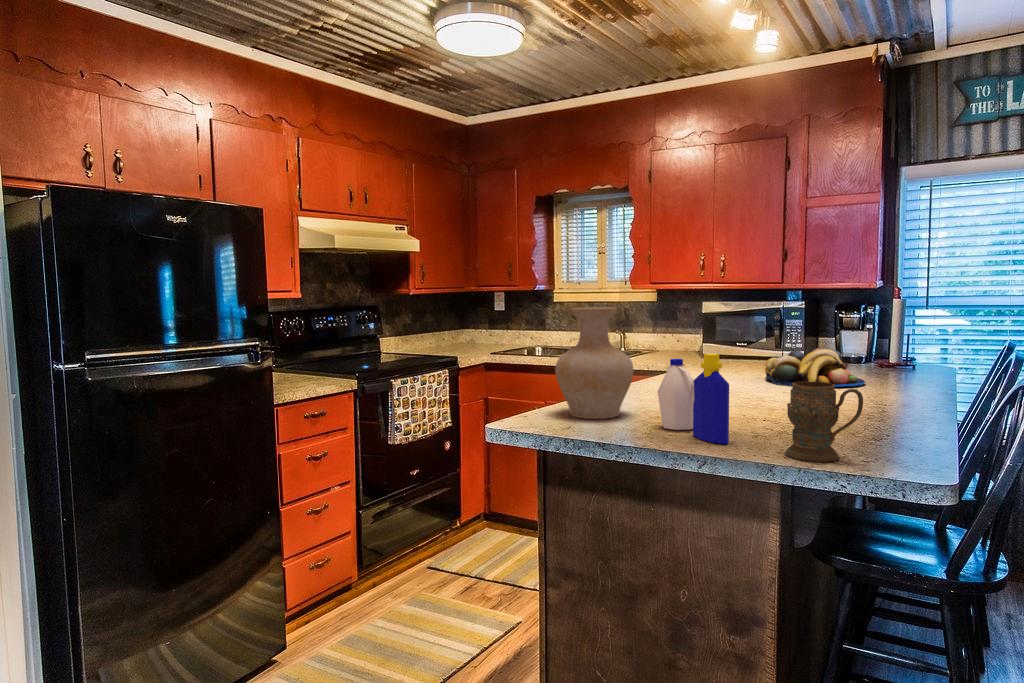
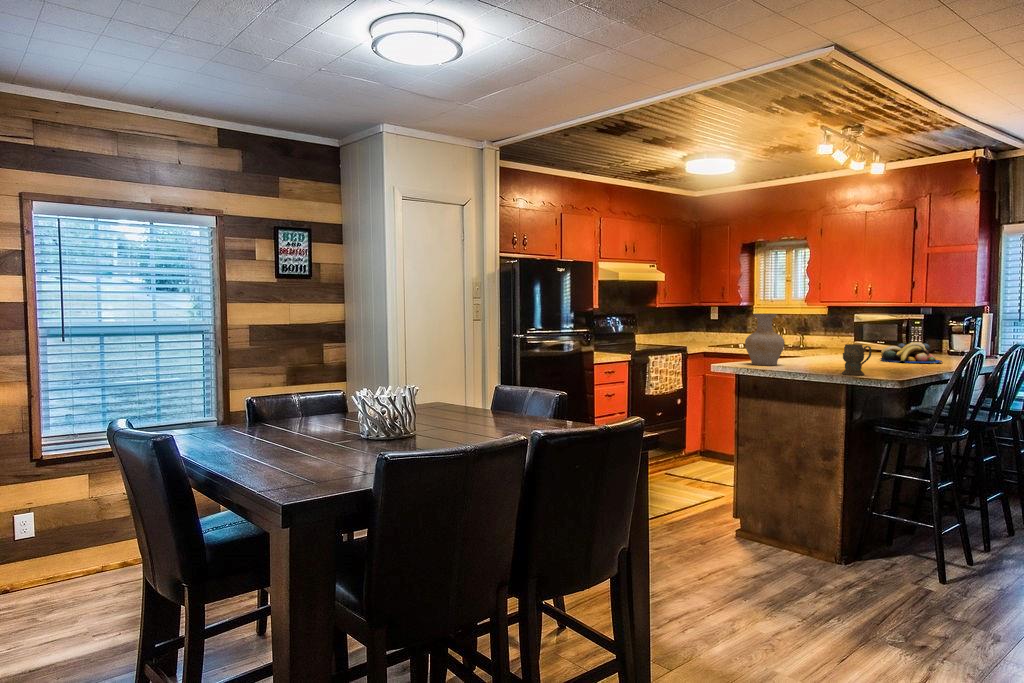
bottle: present [658,354,729,444] -> none [793,333,821,371]

